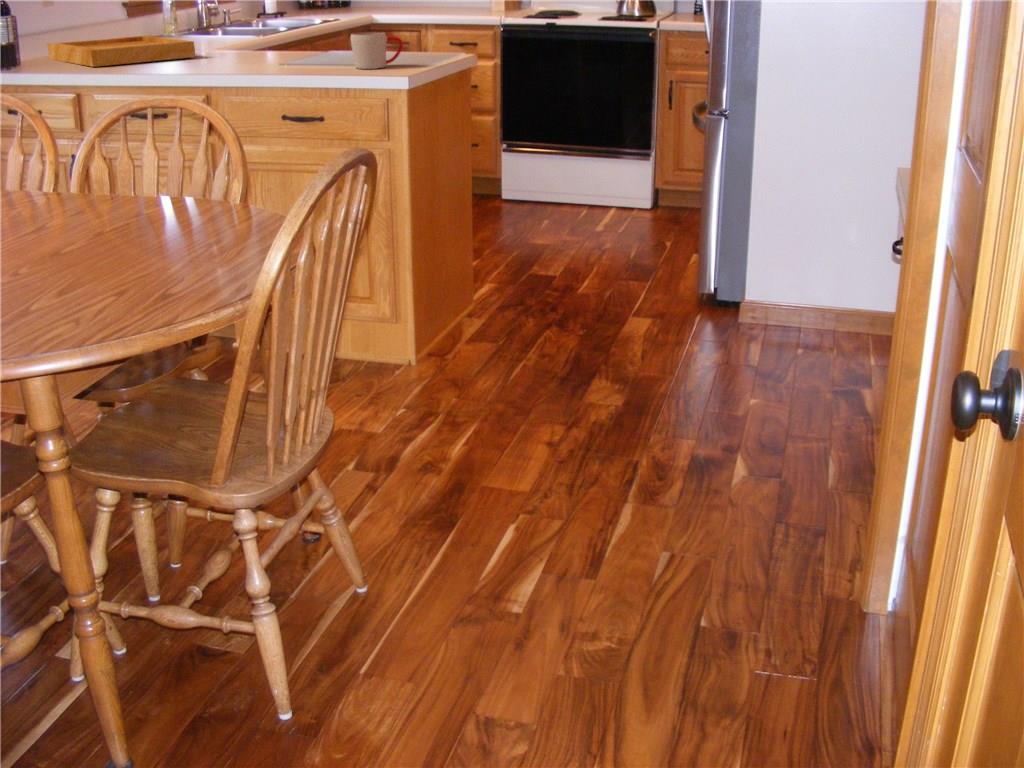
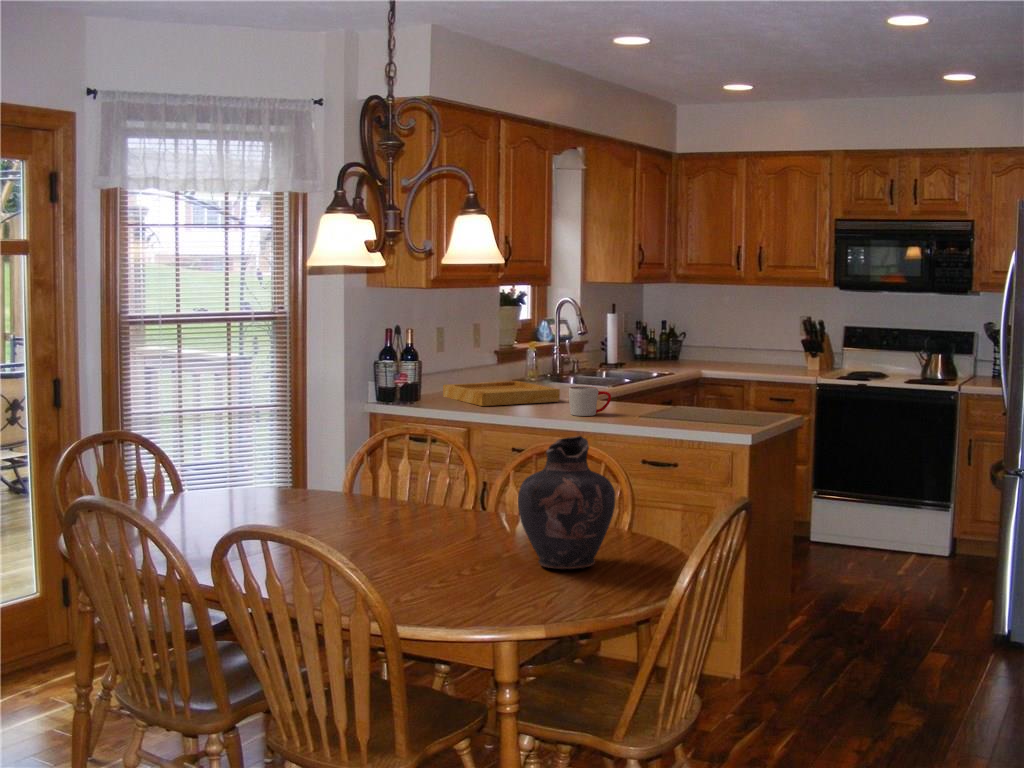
mug: present [350,32,402,69] -> present [569,386,611,416]
vase: none [61,81,200,264] -> present [518,436,615,569]

